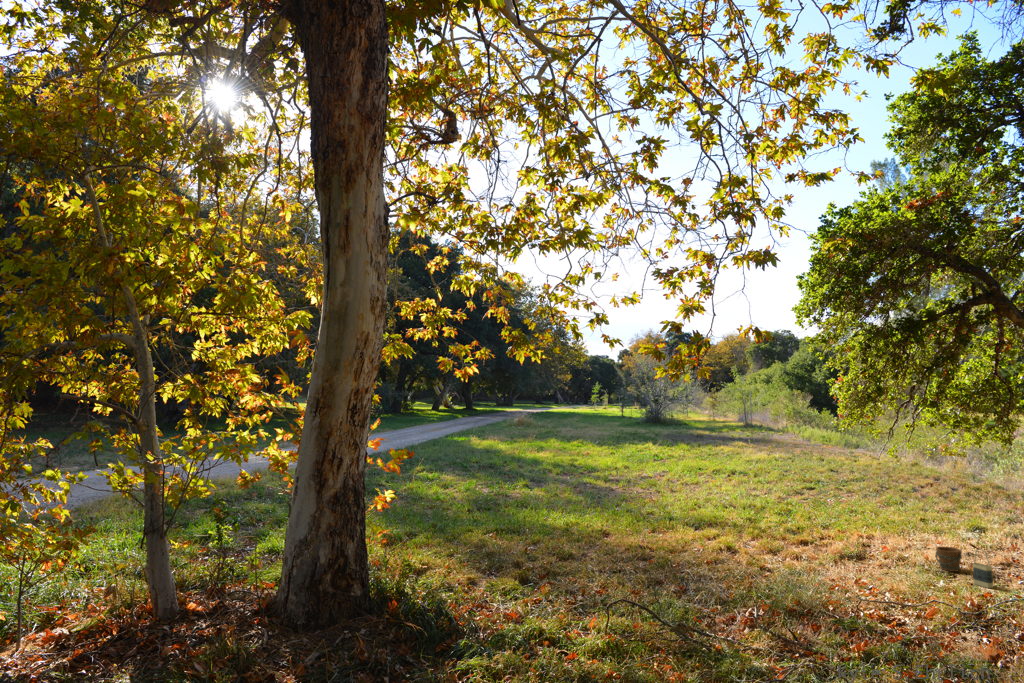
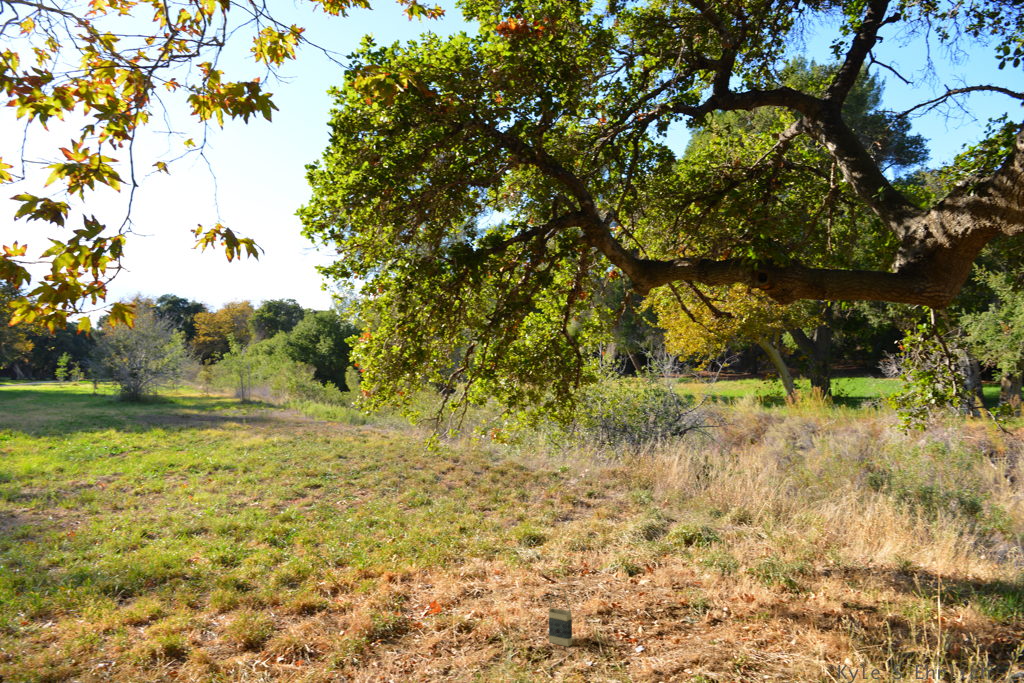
bucket: present [936,547,962,572] -> none [492,580,526,620]

